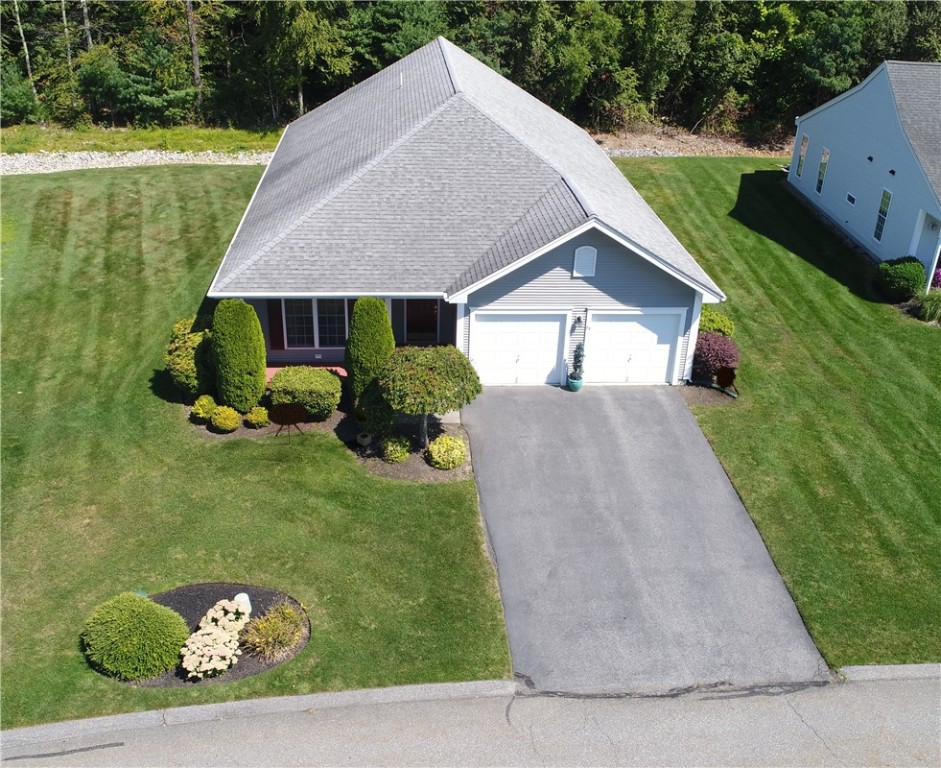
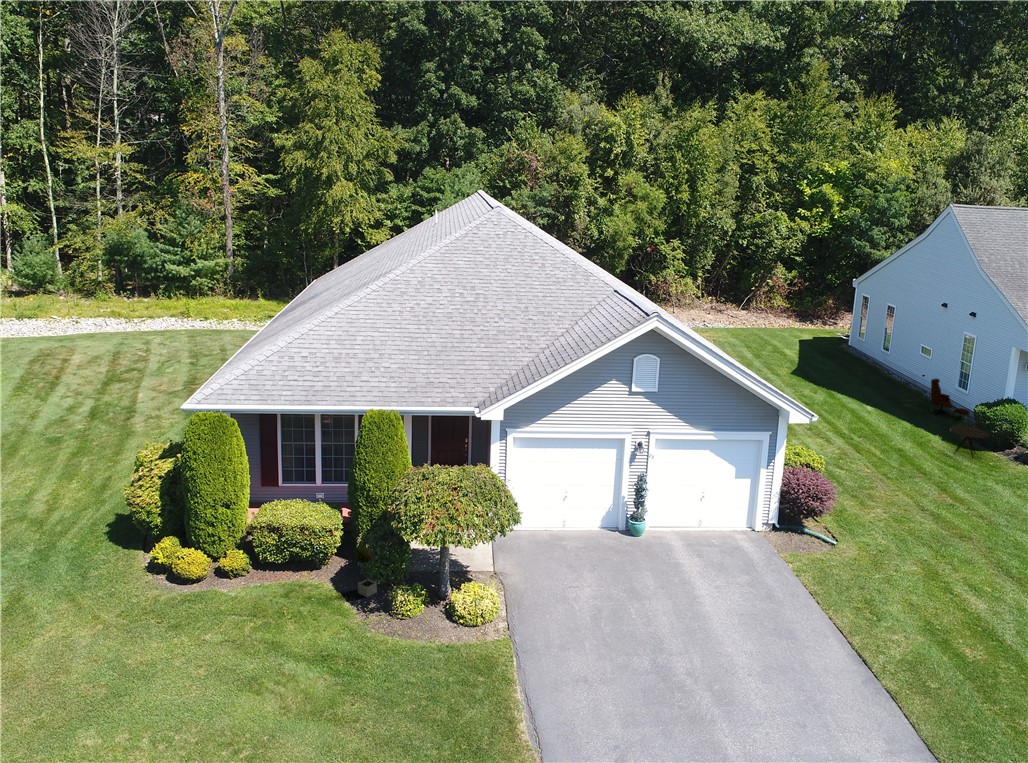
lounge chair: present [715,364,736,393] -> present [931,379,969,419]
round table: present [267,402,308,443] -> present [950,425,989,458]

